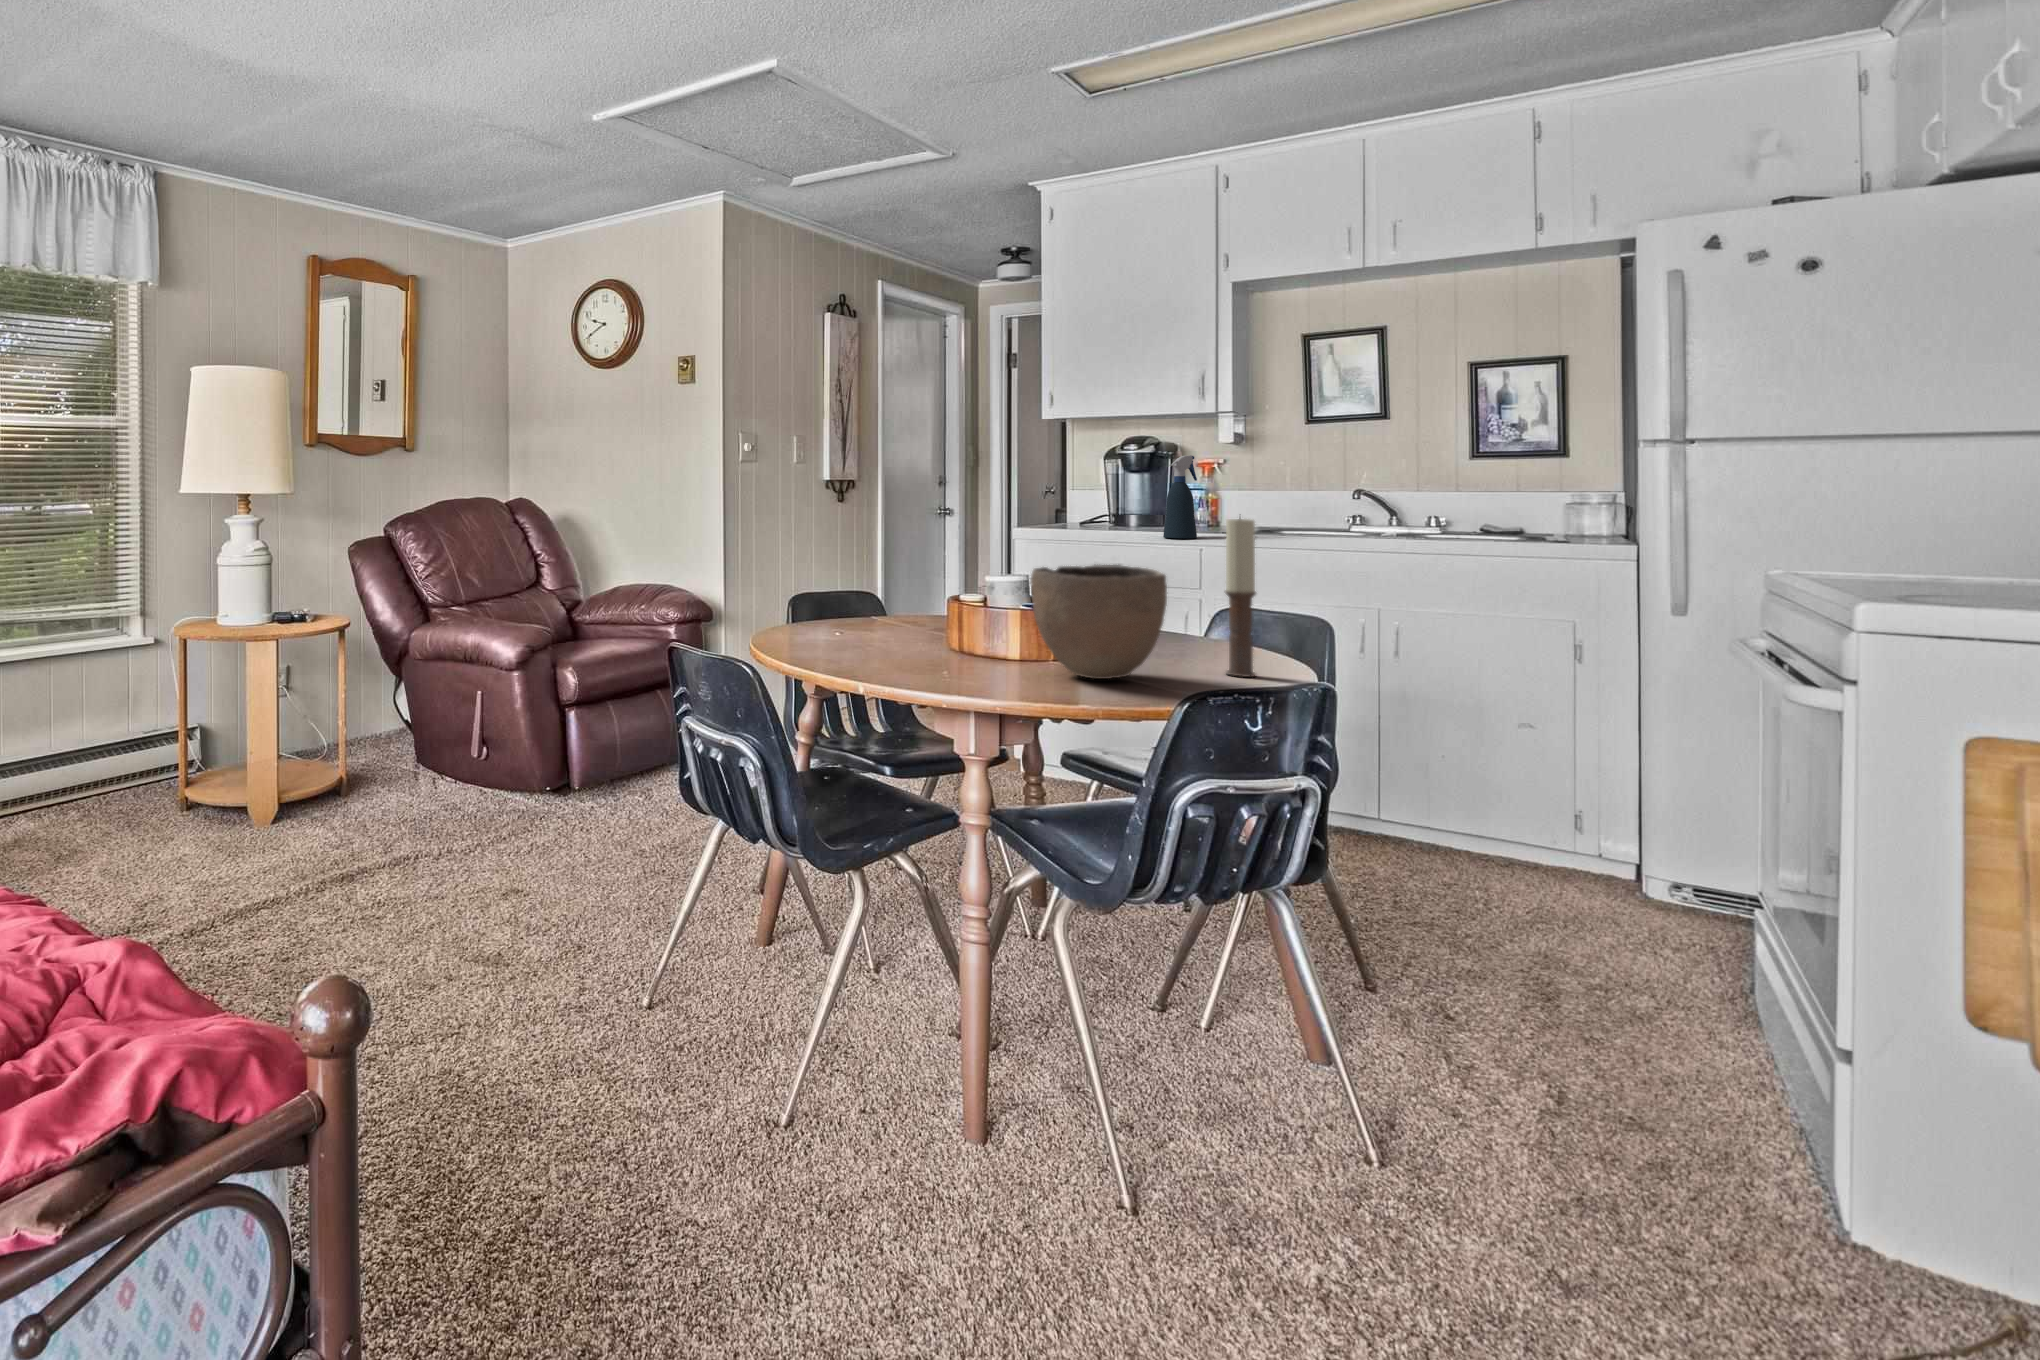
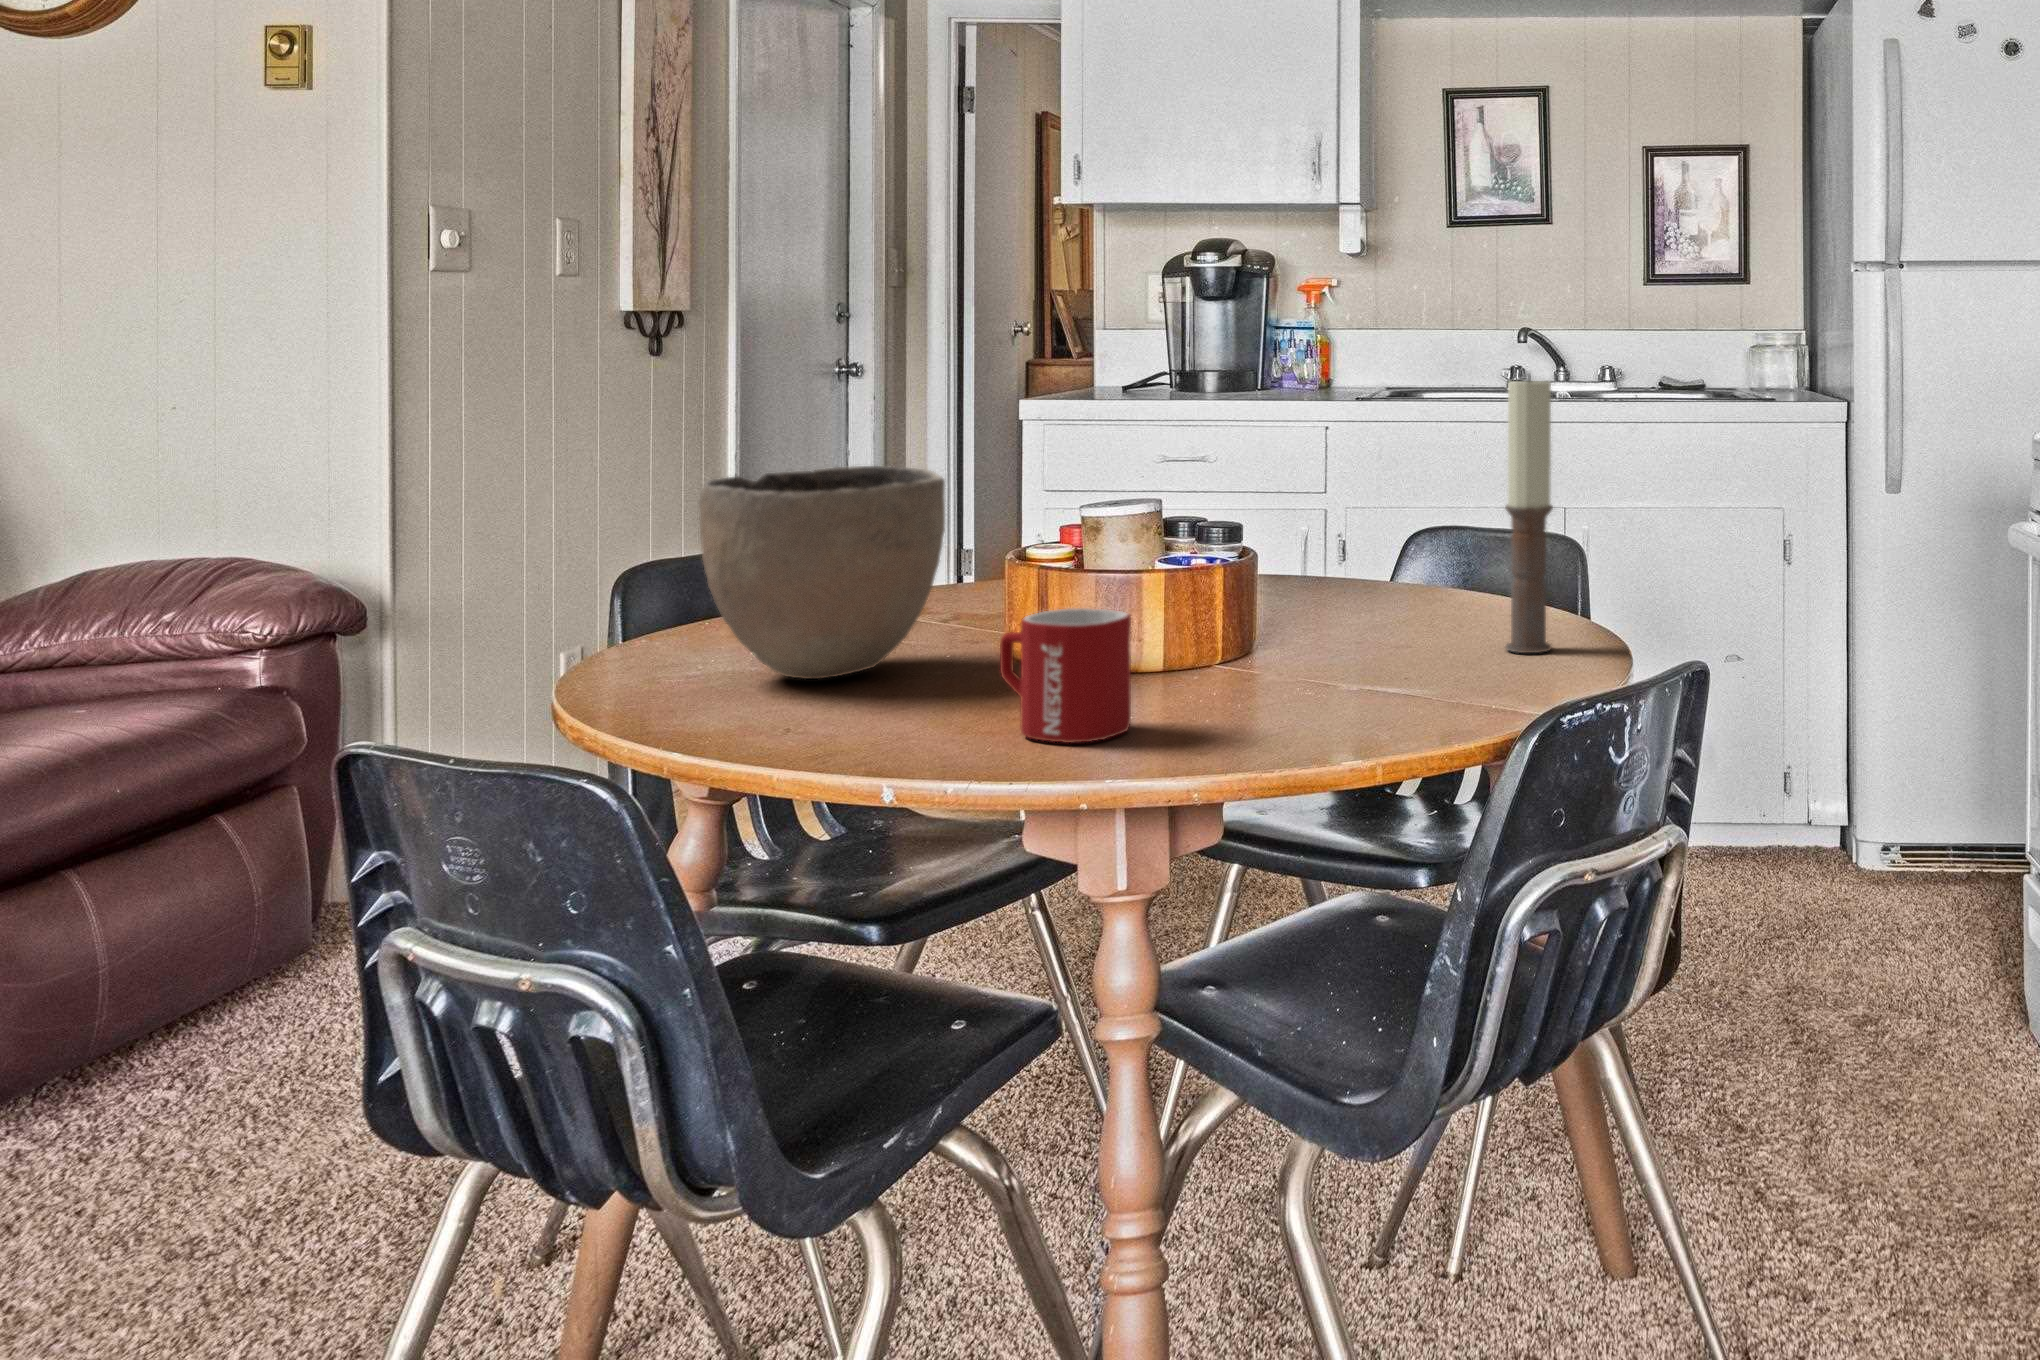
spray bottle: present [1163,455,1197,538] -> none [1273,273,1322,409]
bowl: present [1030,565,1167,679] -> present [699,466,945,679]
mug: none [923,620,982,682] -> present [1000,608,1131,743]

